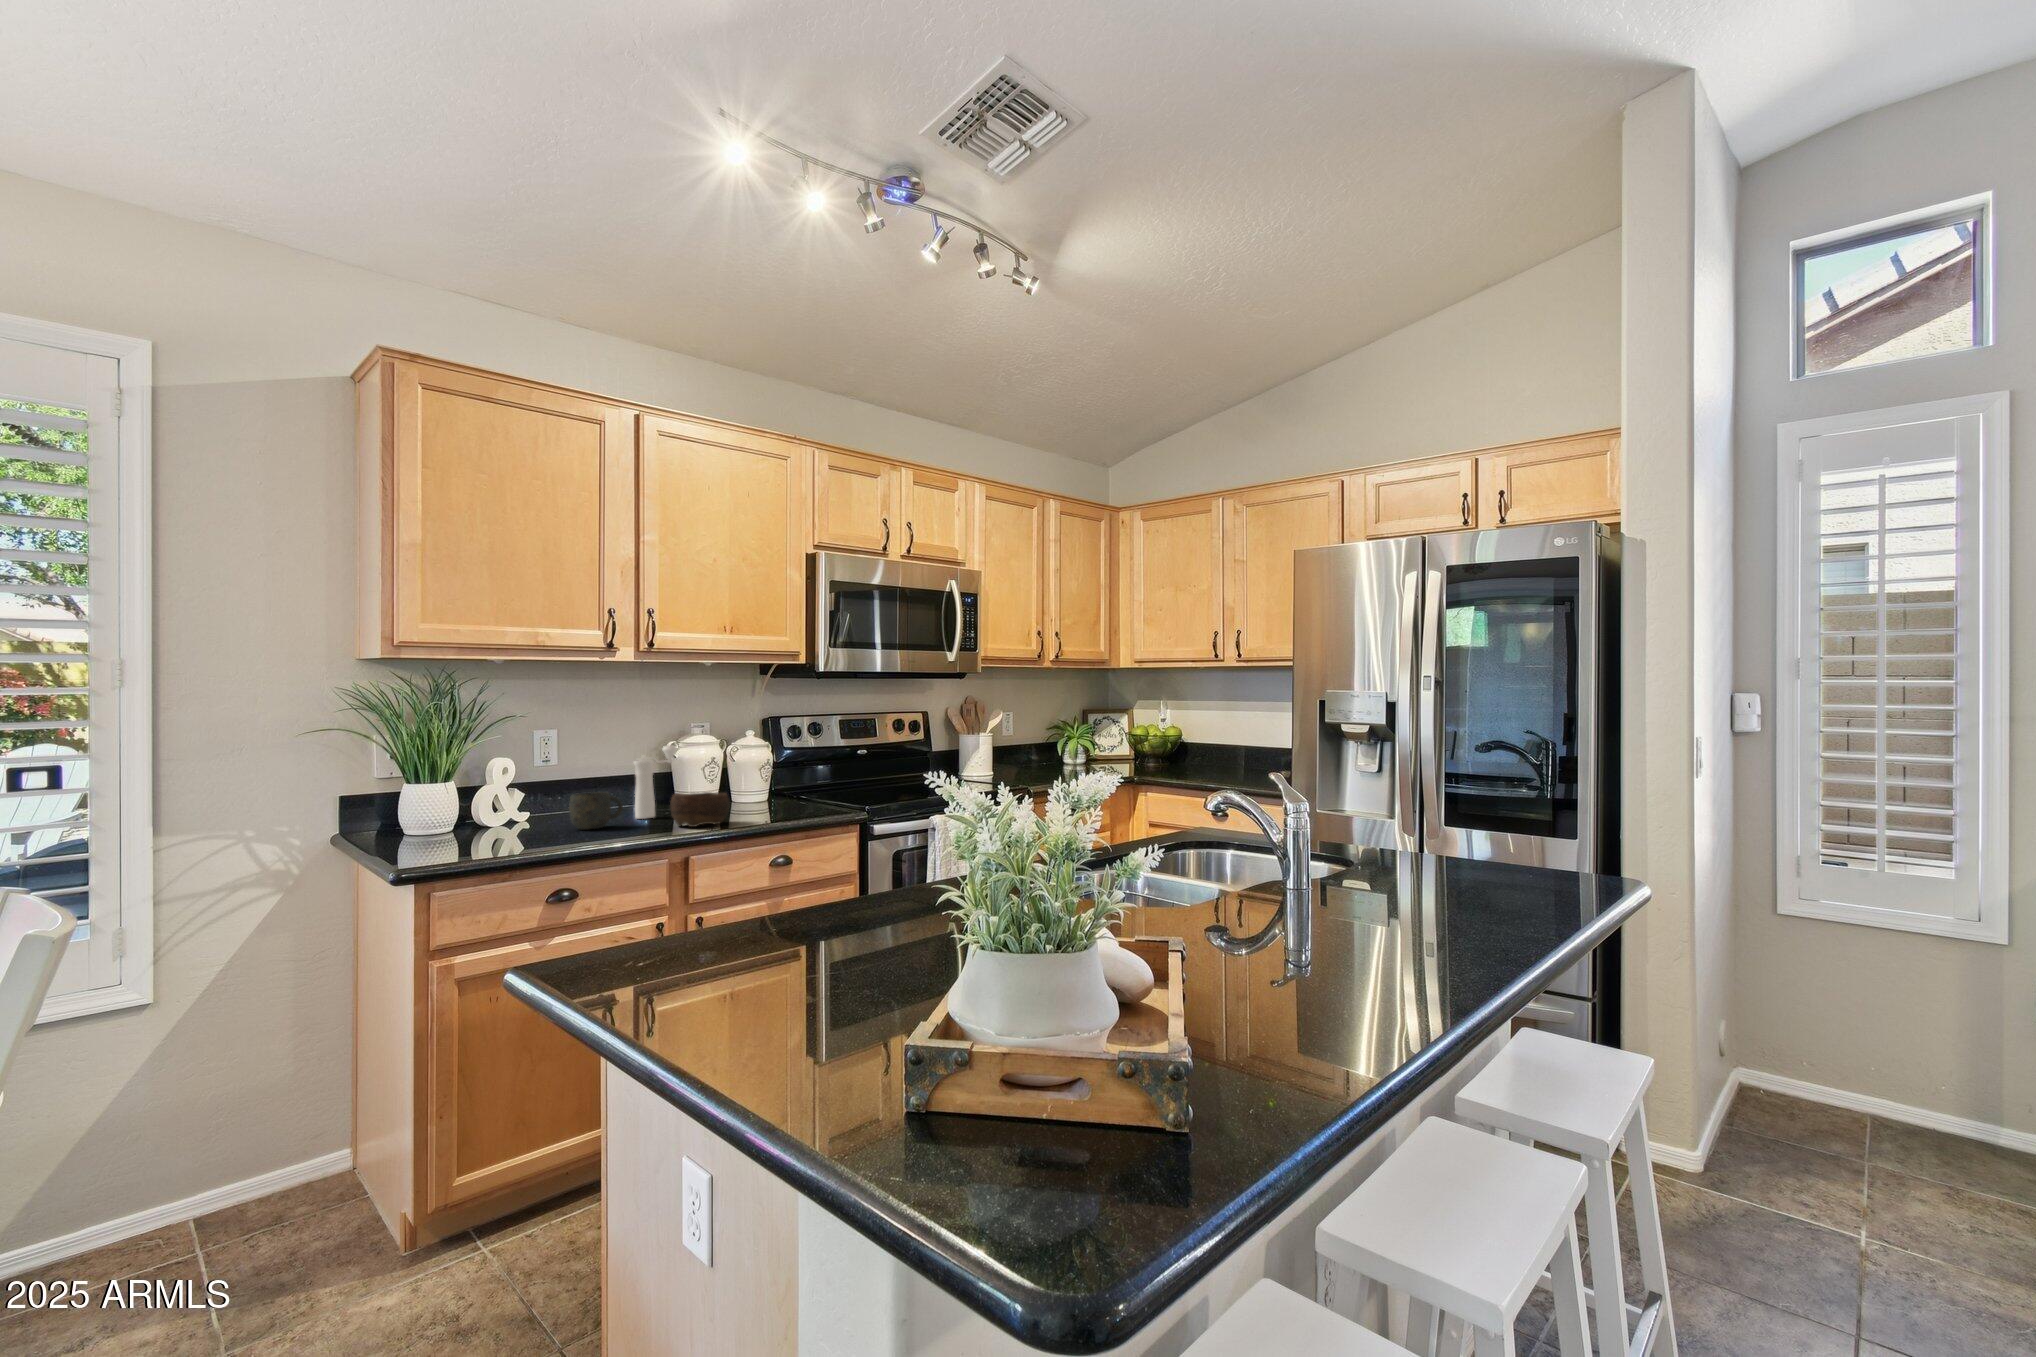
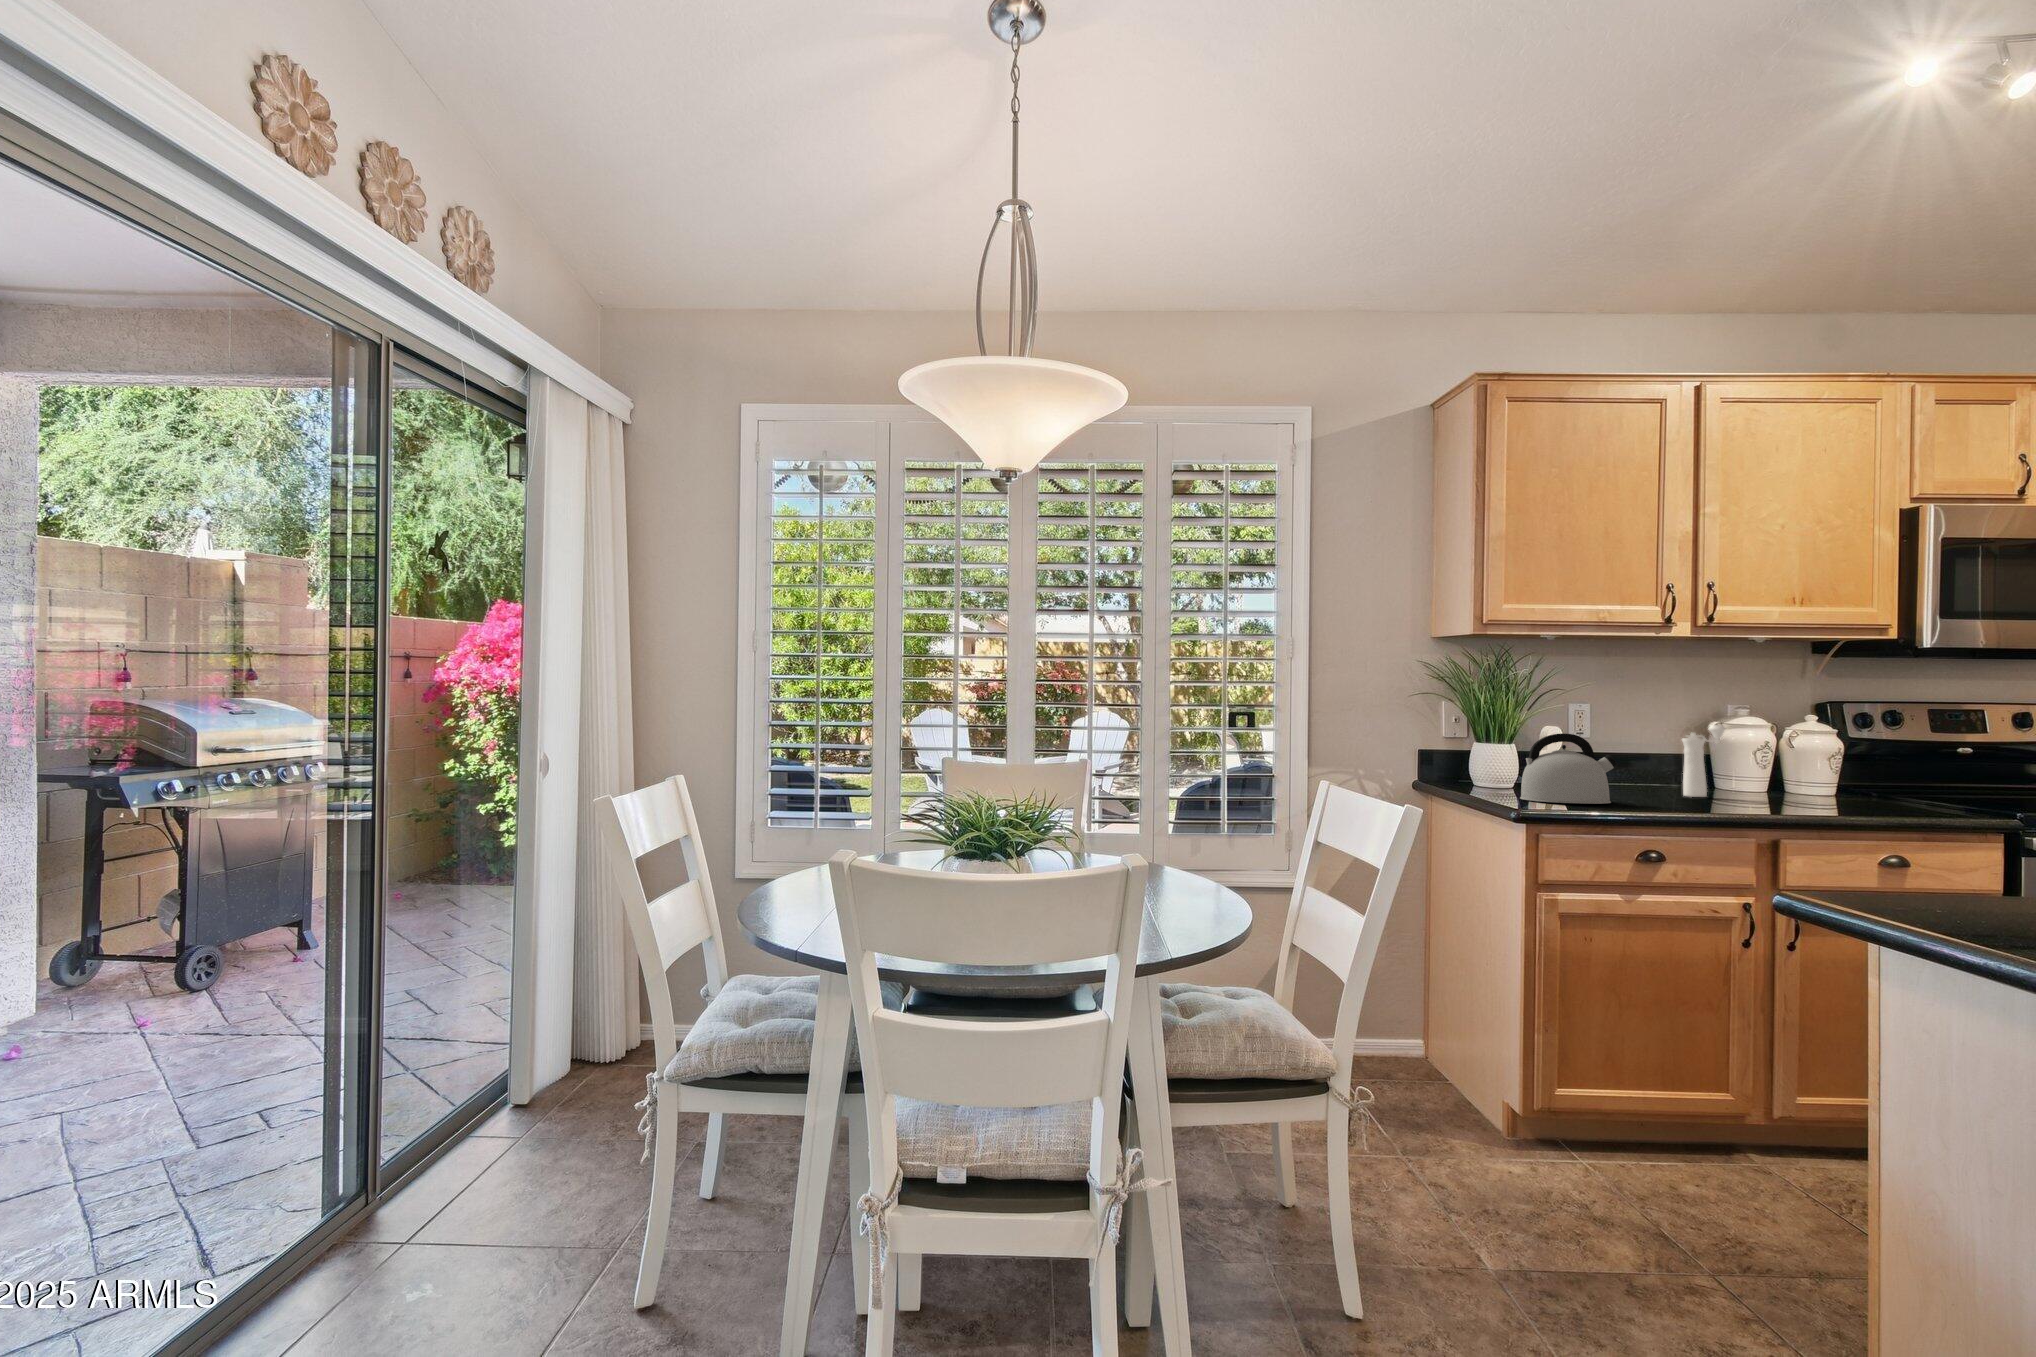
kettle: none [442,769,549,849] -> present [1520,733,1618,804]
mug: present [569,792,623,829] -> none [1625,765,1682,800]
bowl: present [670,792,730,827] -> none [1743,773,1821,810]

